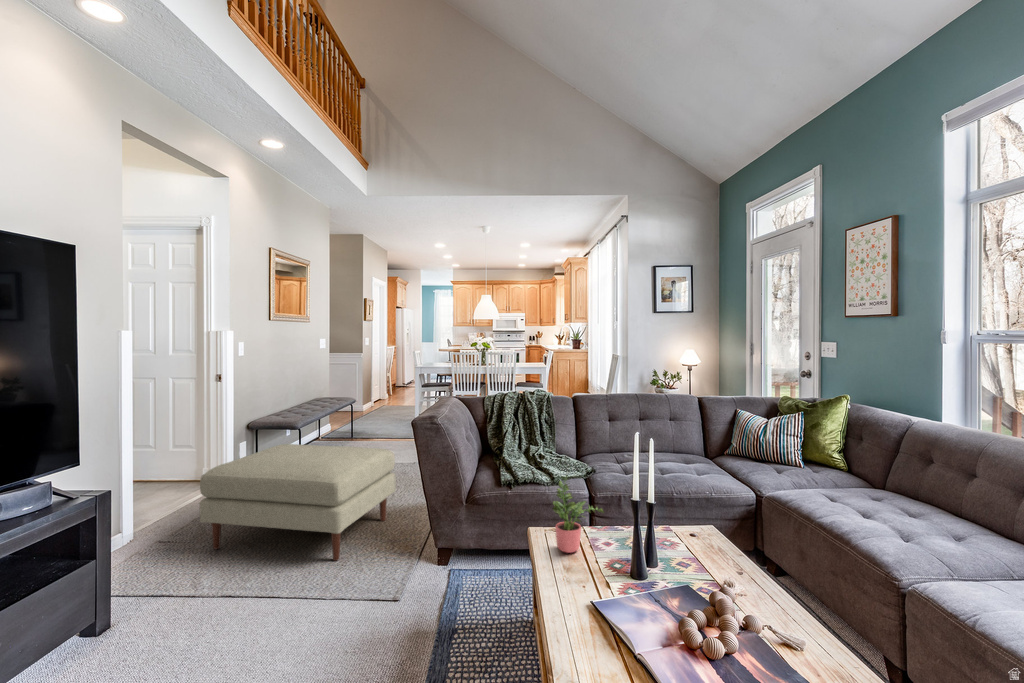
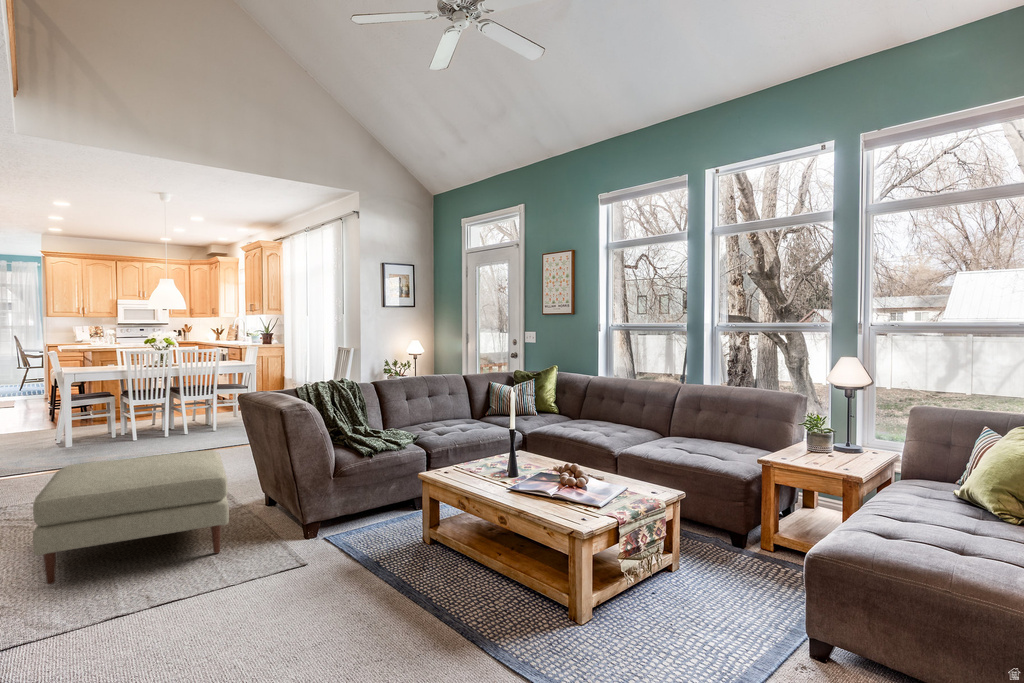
potted plant: present [552,476,604,553] -> none [461,425,488,472]

